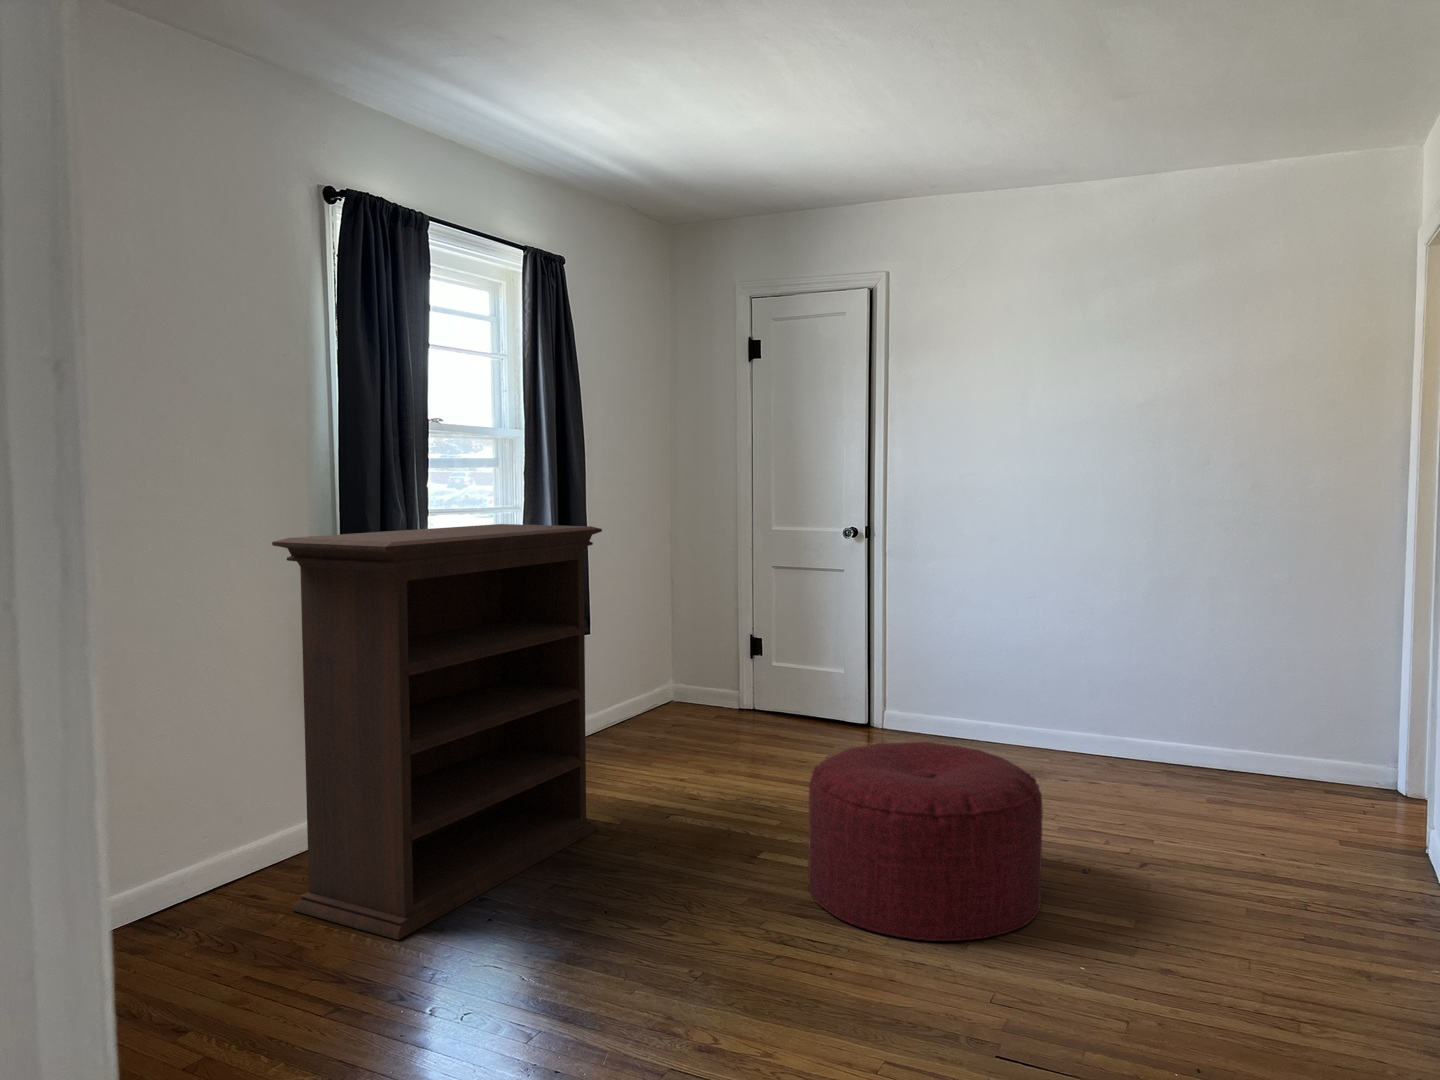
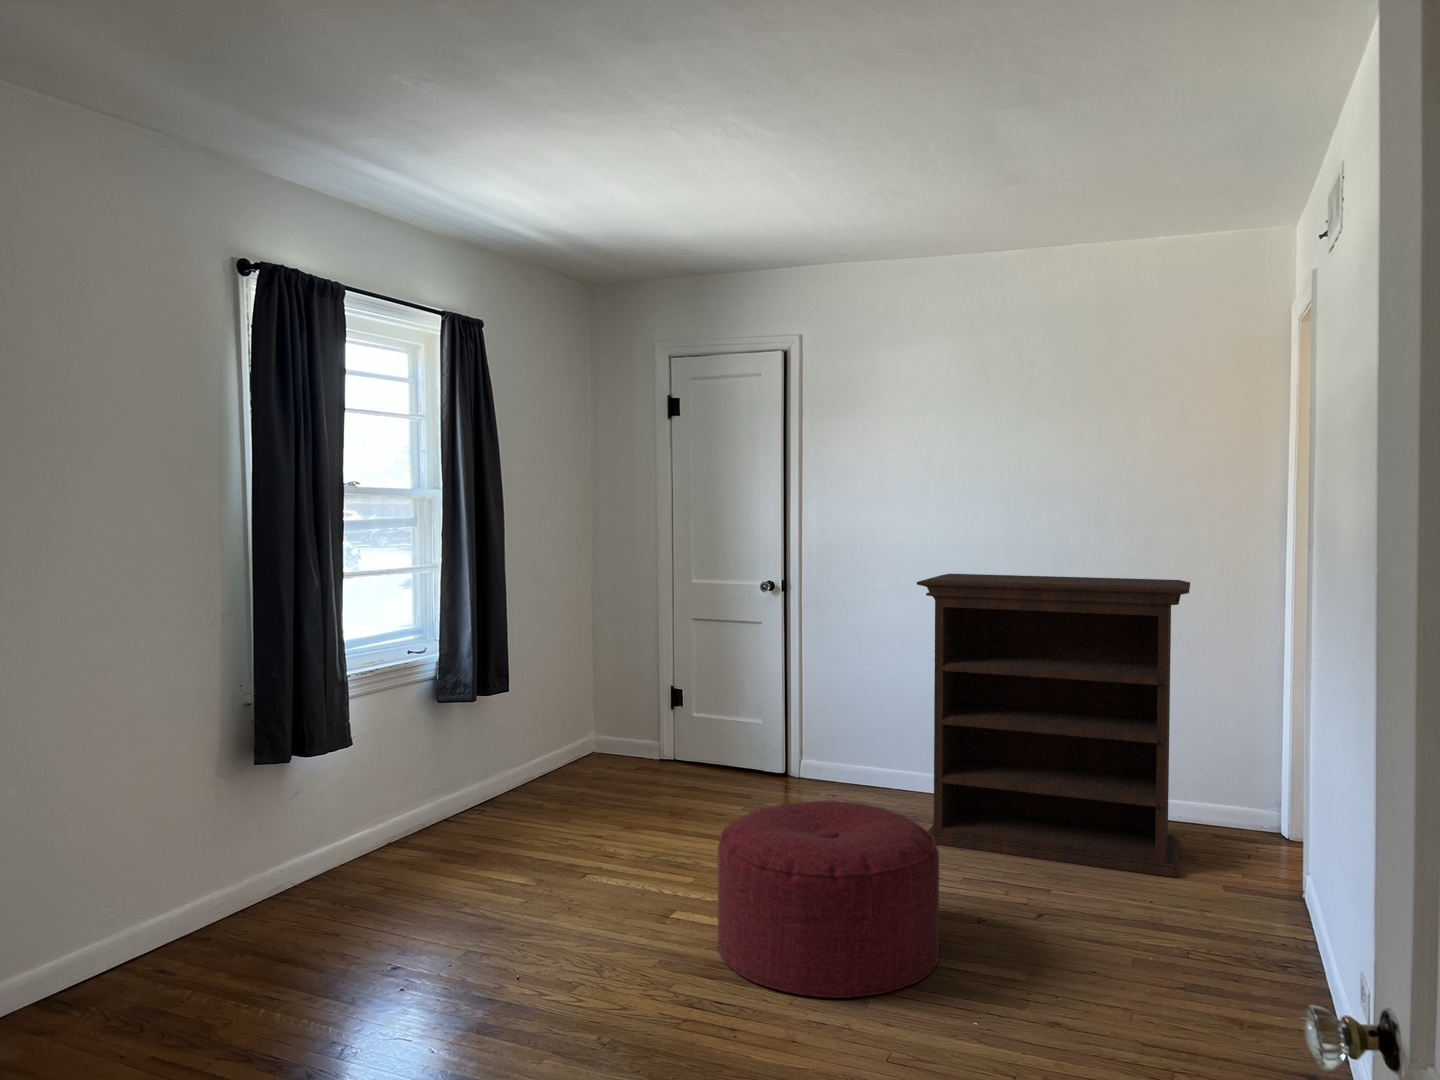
bookshelf: present [272,524,602,940] -> present [917,574,1190,877]

